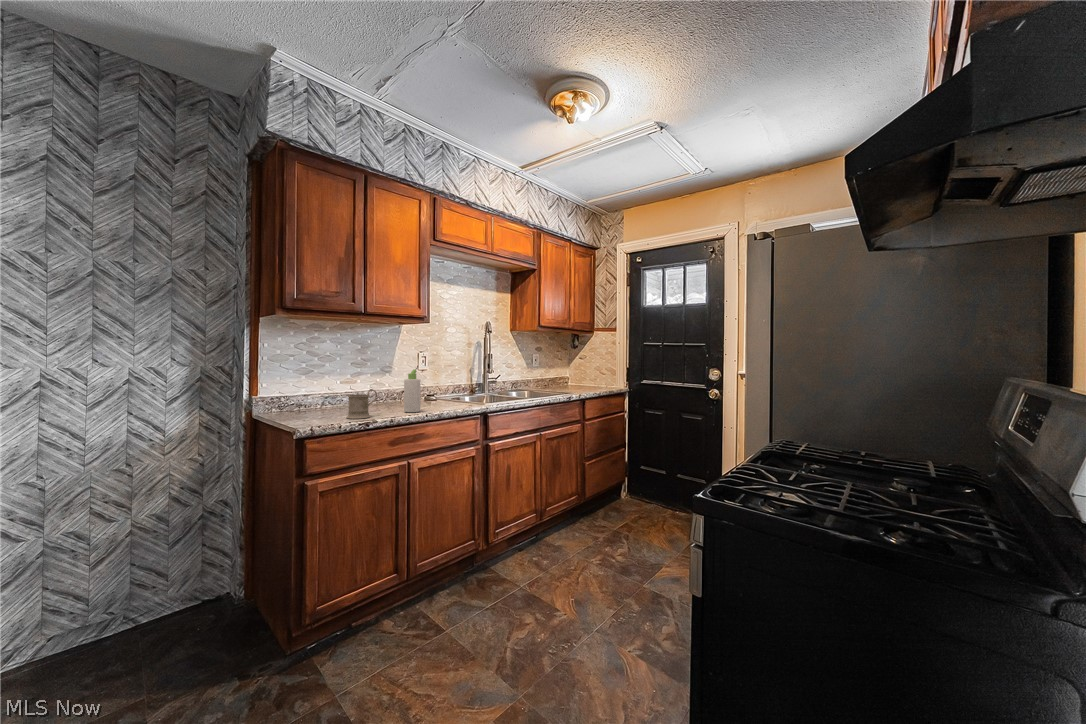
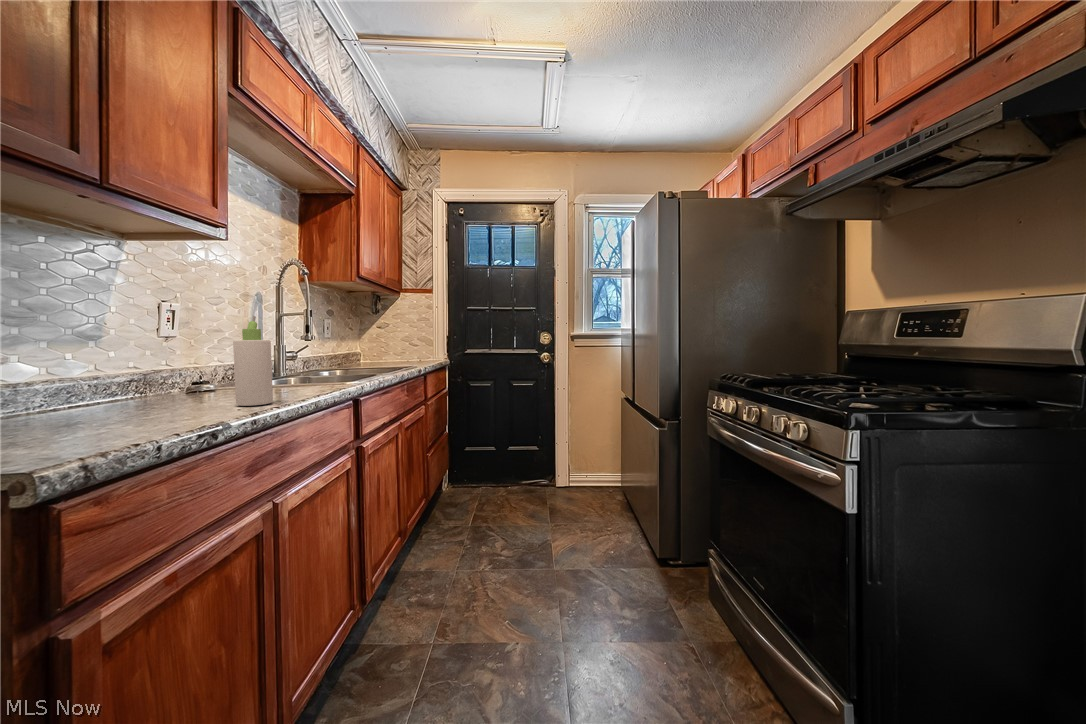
mug: present [346,389,377,419] -> none [122,359,194,430]

